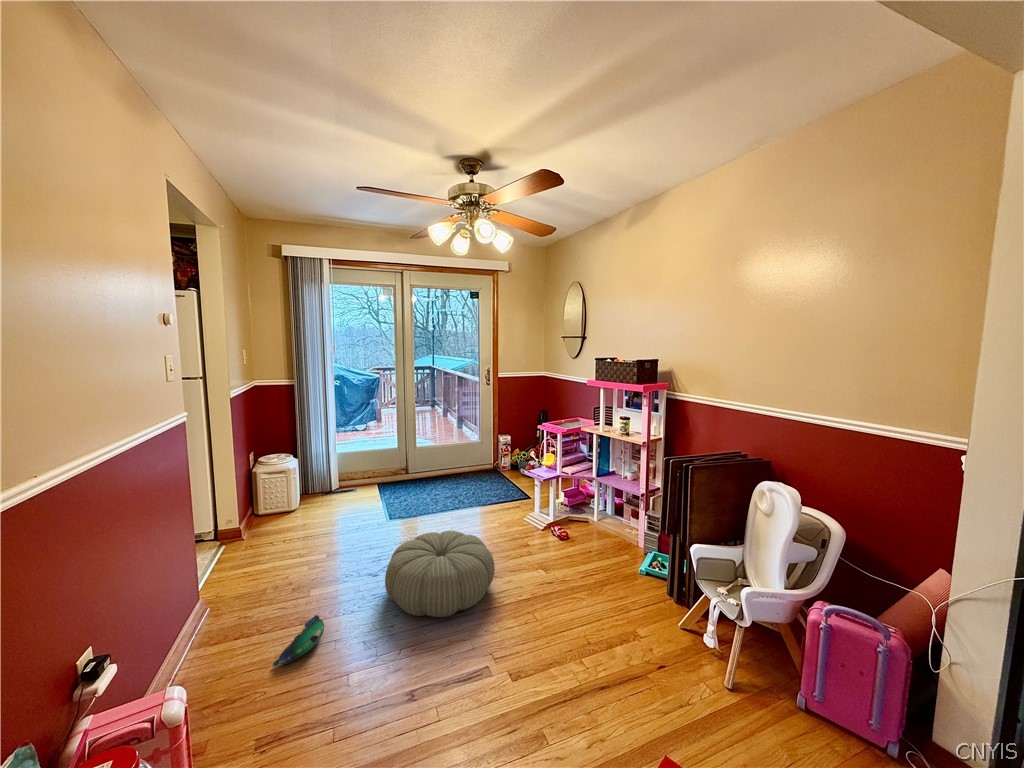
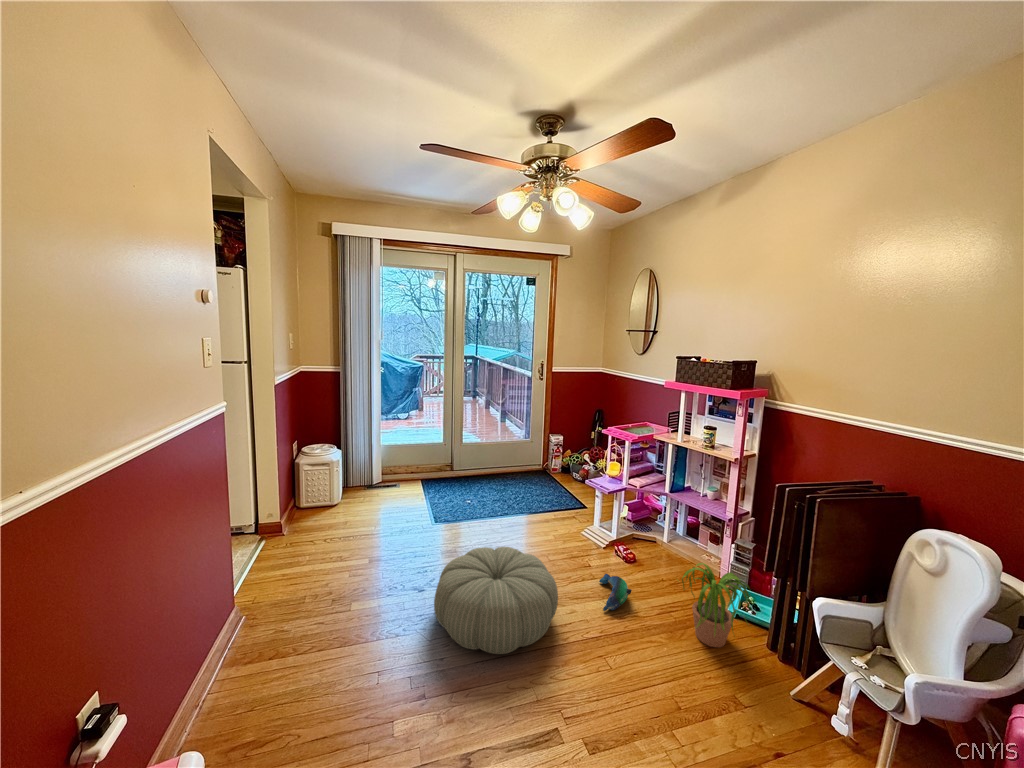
potted plant: none [594,530,659,598] -> present [682,563,749,647]
plush toy: present [273,615,324,667] -> present [599,574,632,611]

